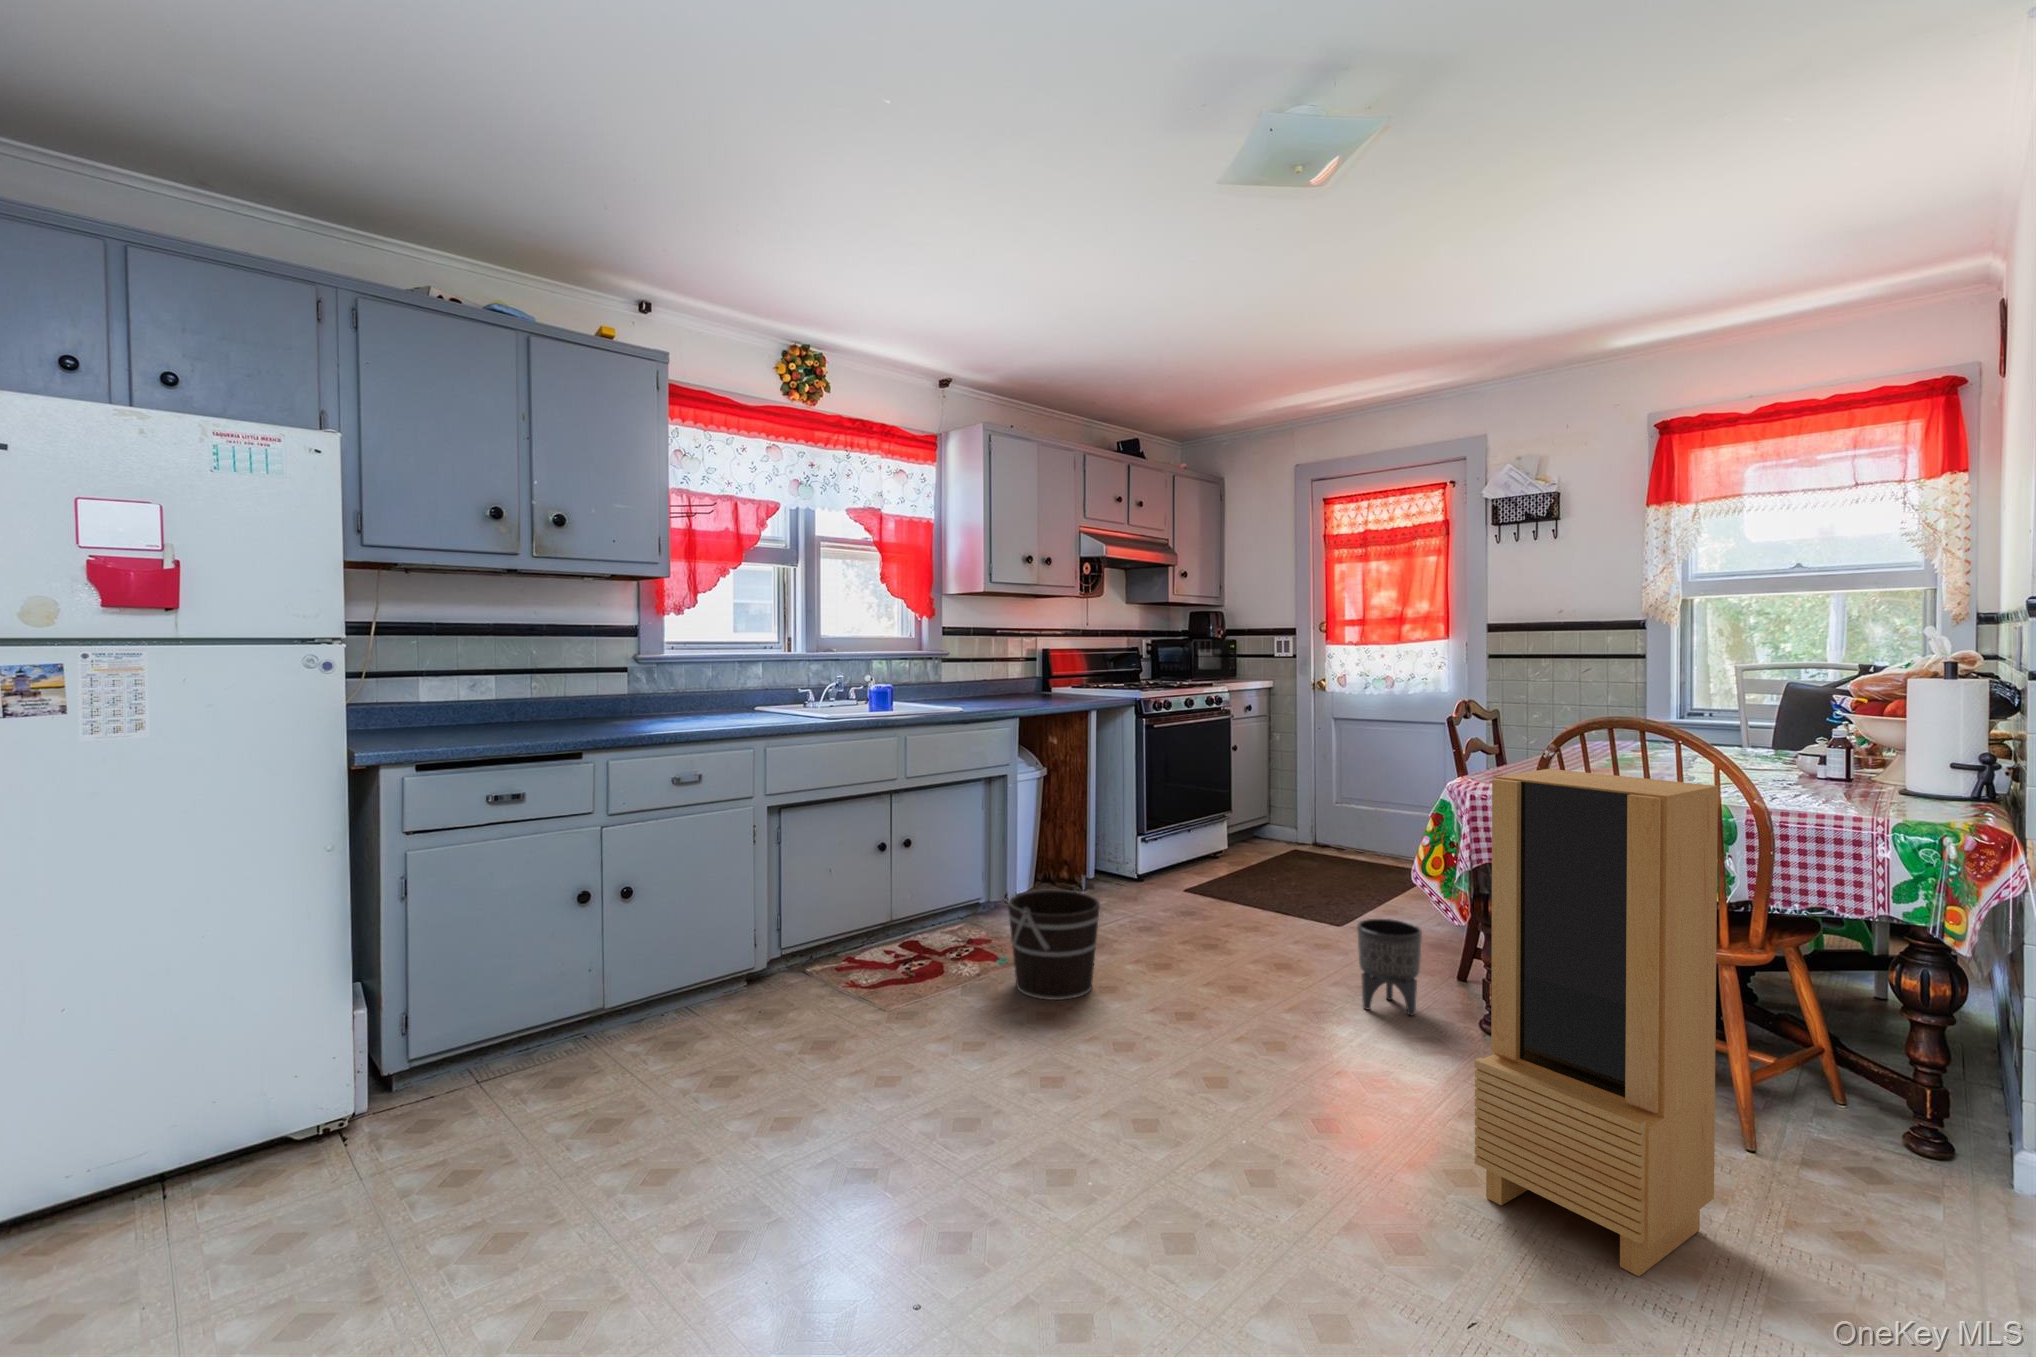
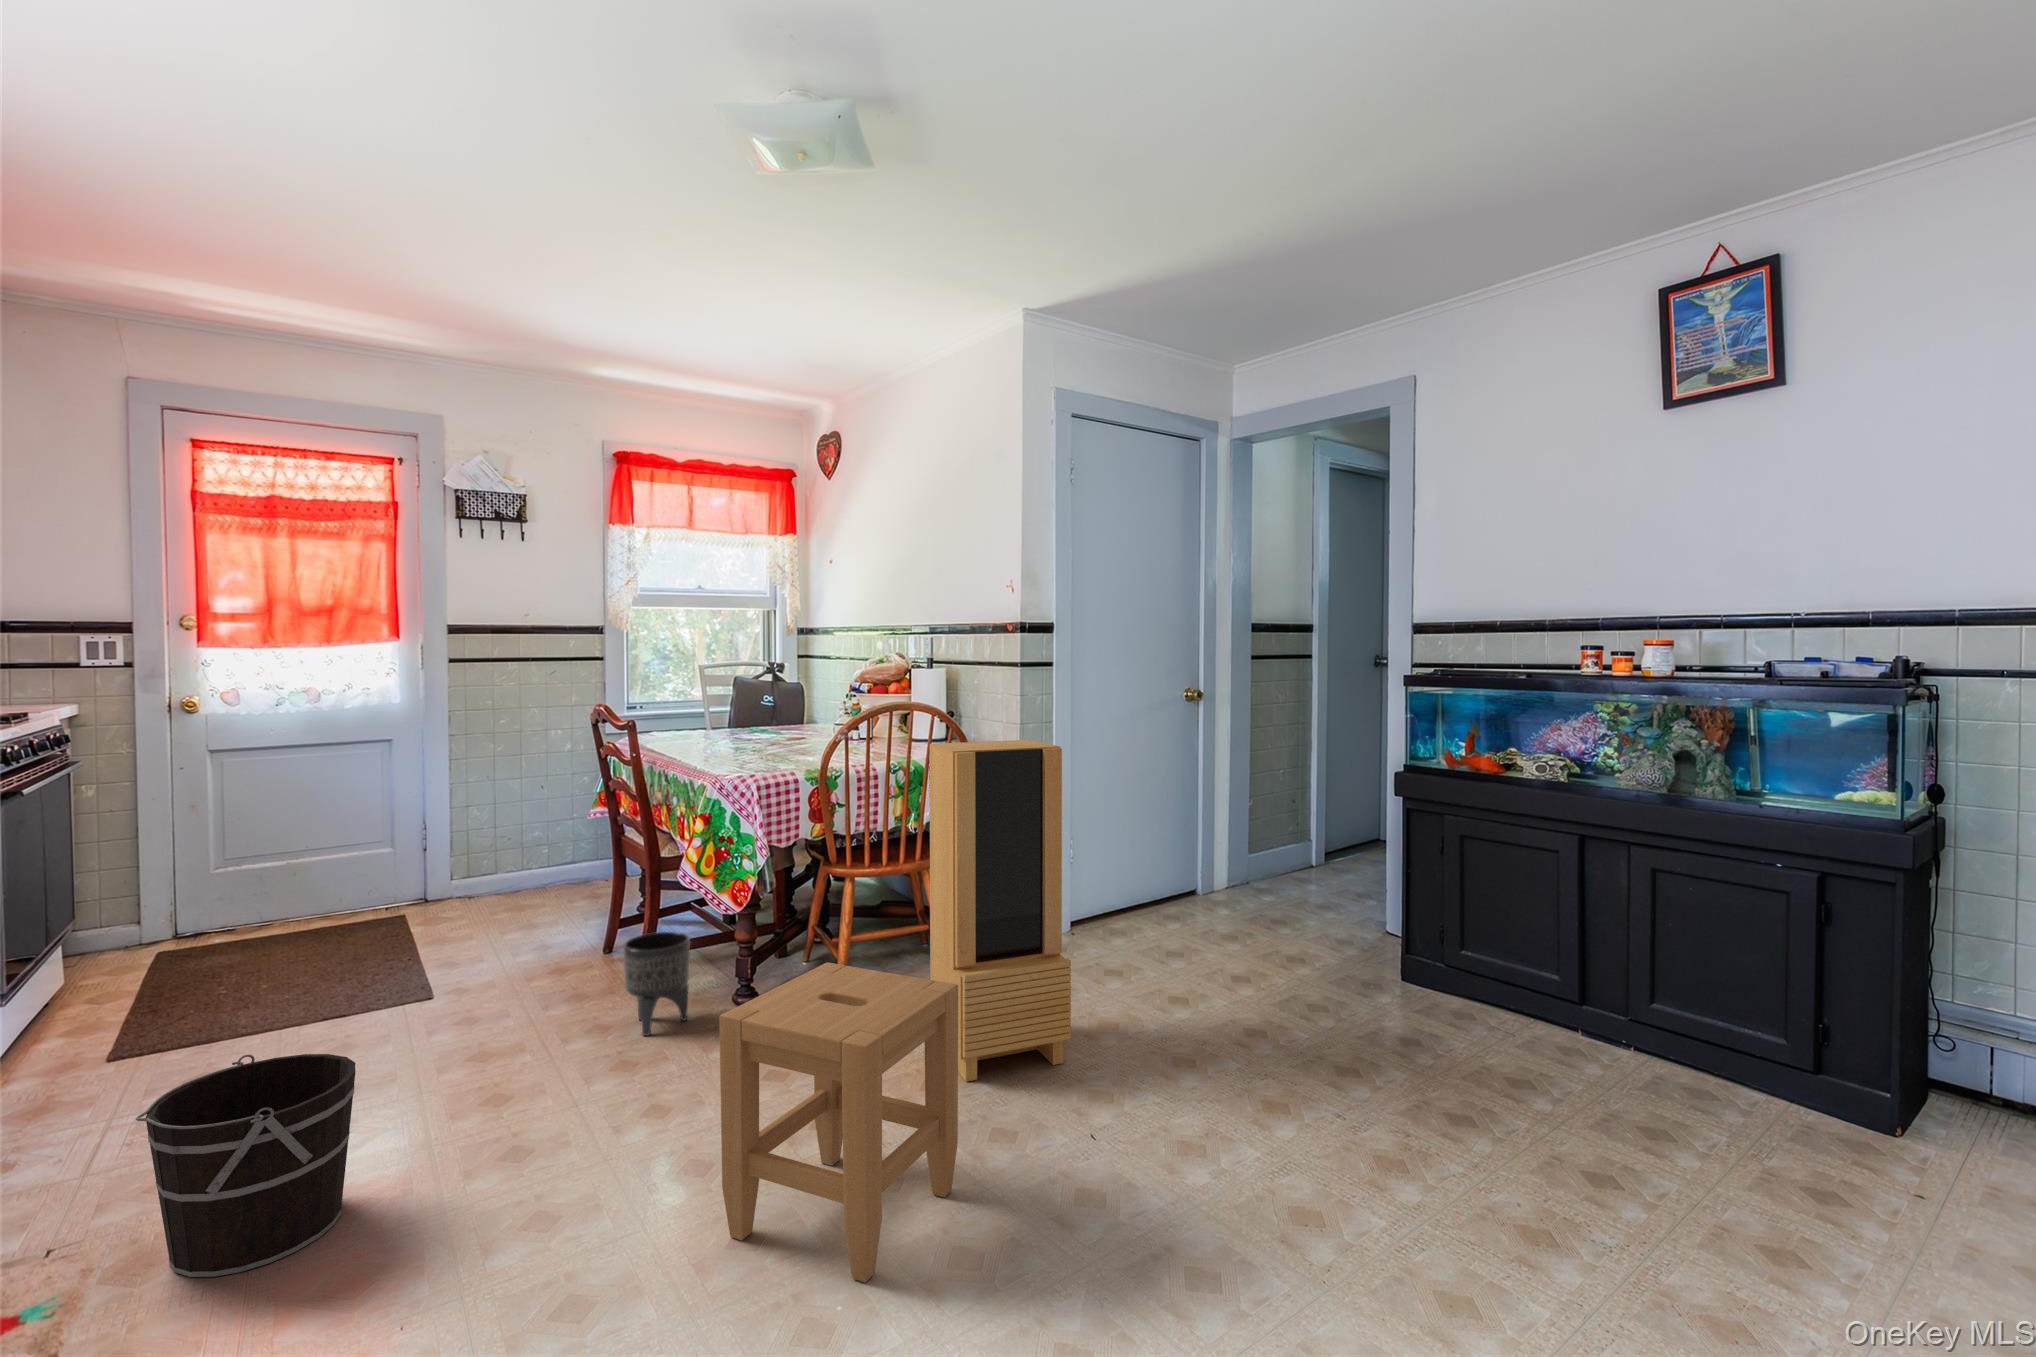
stool: none [1099,943,1269,1223] -> present [719,962,958,1282]

